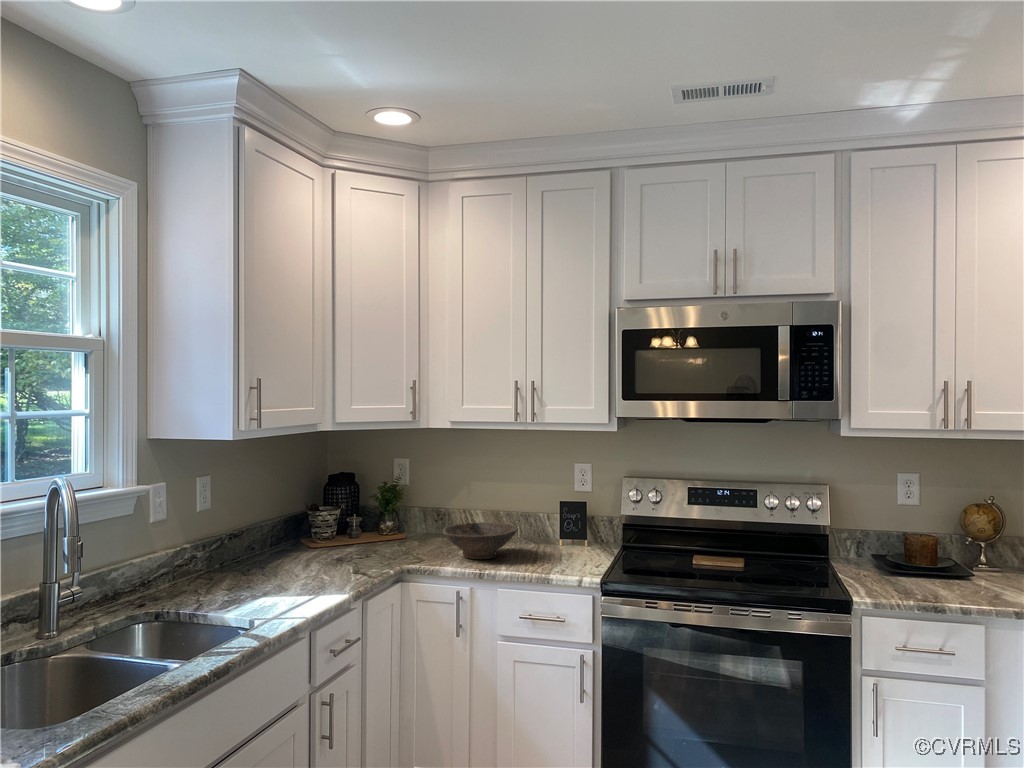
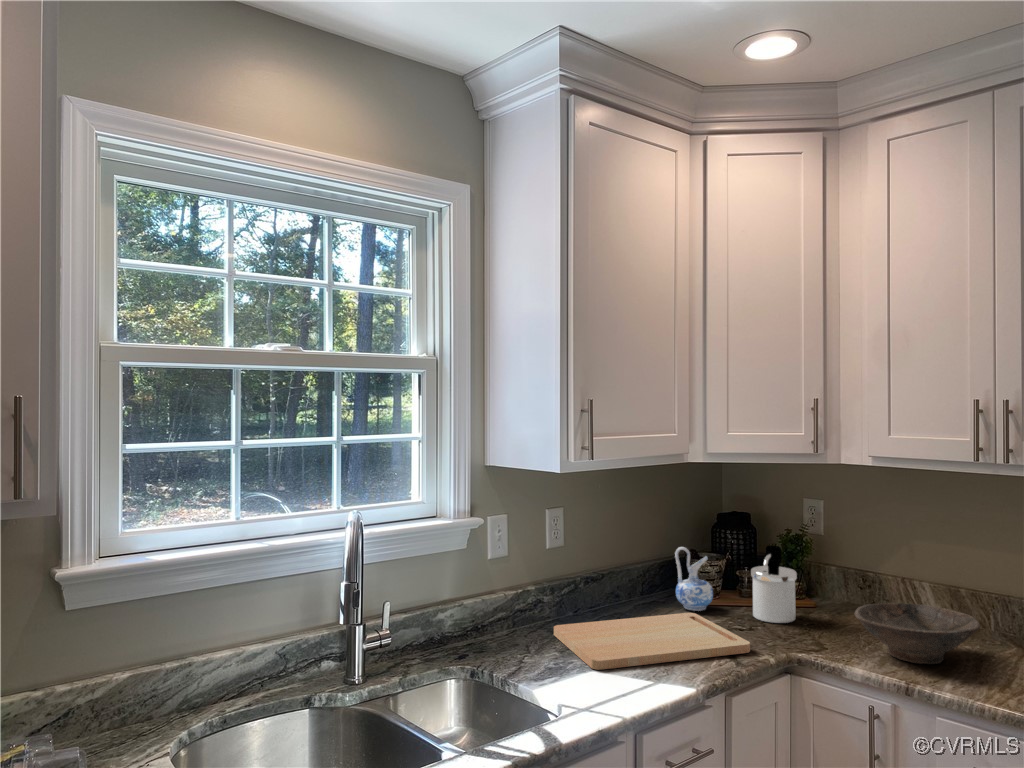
soap dispenser: none [365,493,398,550] -> present [751,546,797,623]
ceramic pitcher: none [304,501,334,551] -> present [675,547,713,611]
cutting board: none [213,551,375,597] -> present [554,613,750,670]

